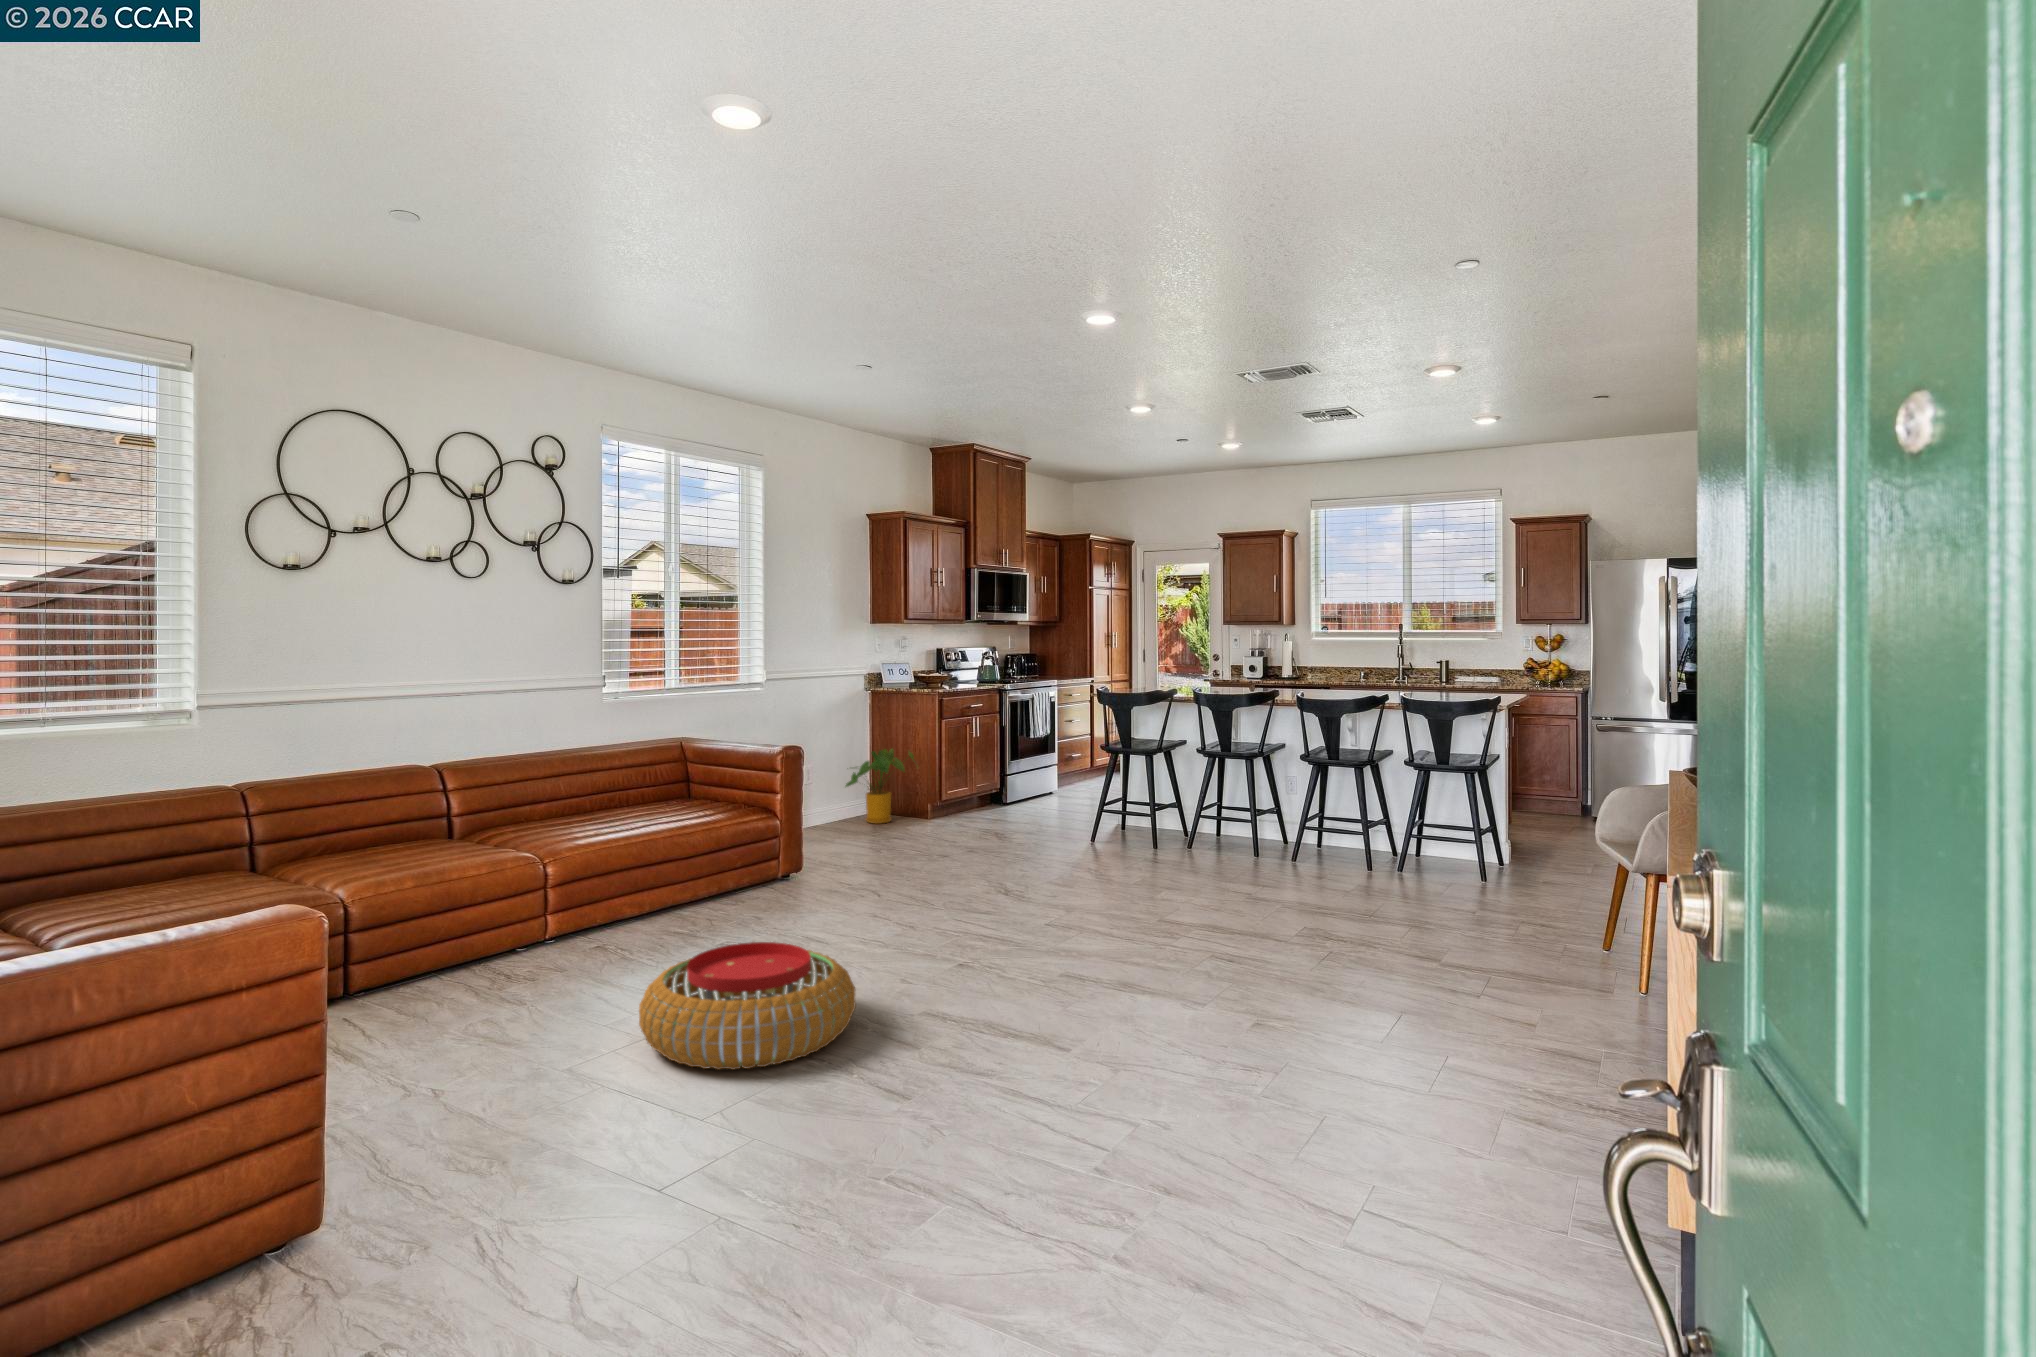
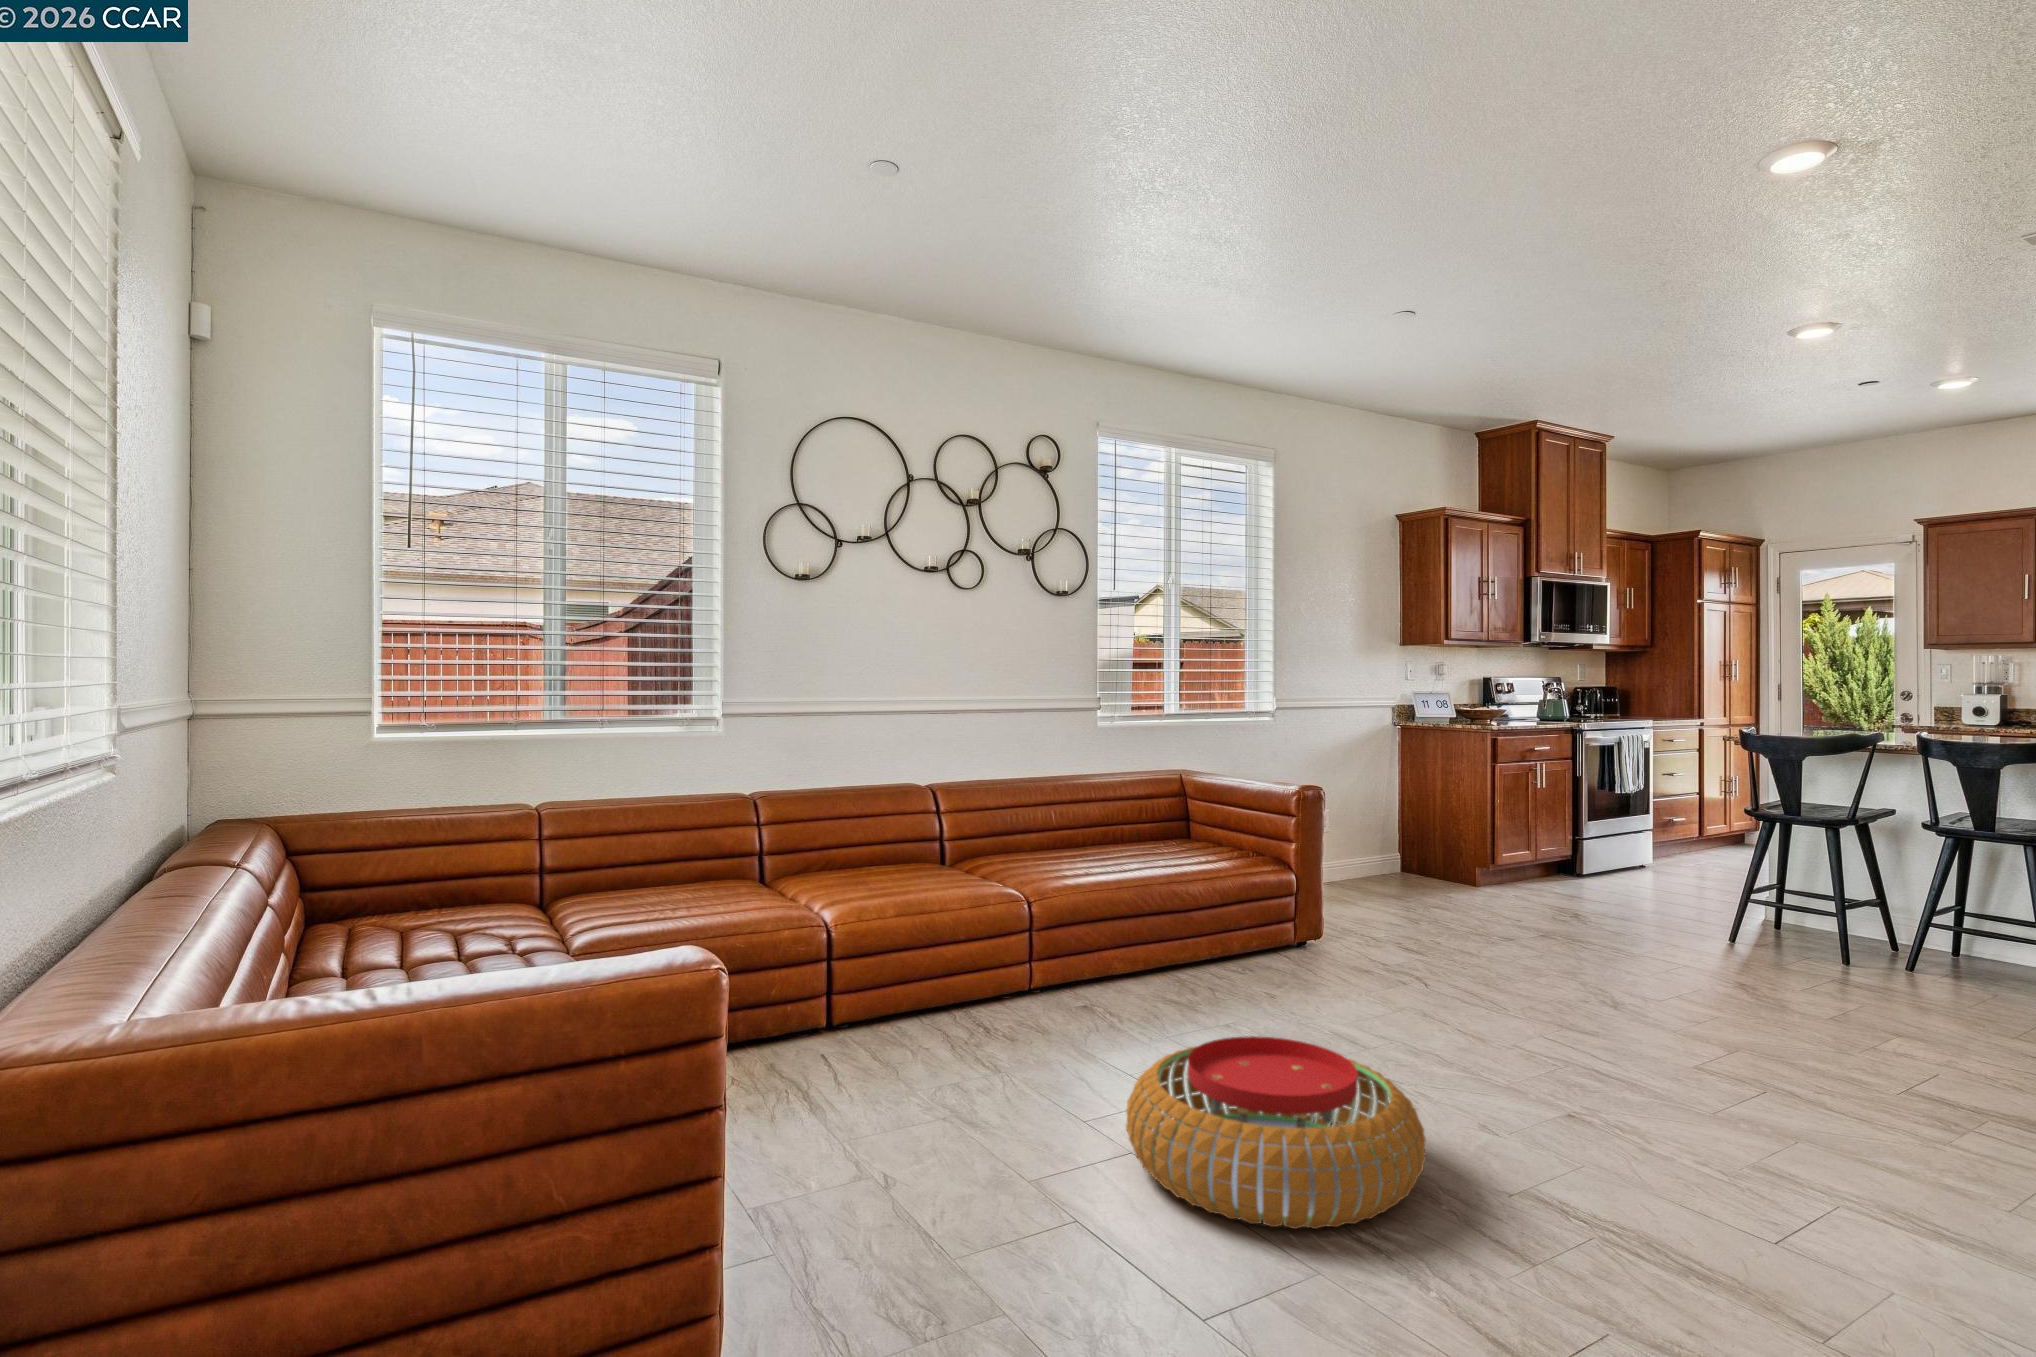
house plant: present [846,749,914,824] -> none [1367,797,1464,889]

